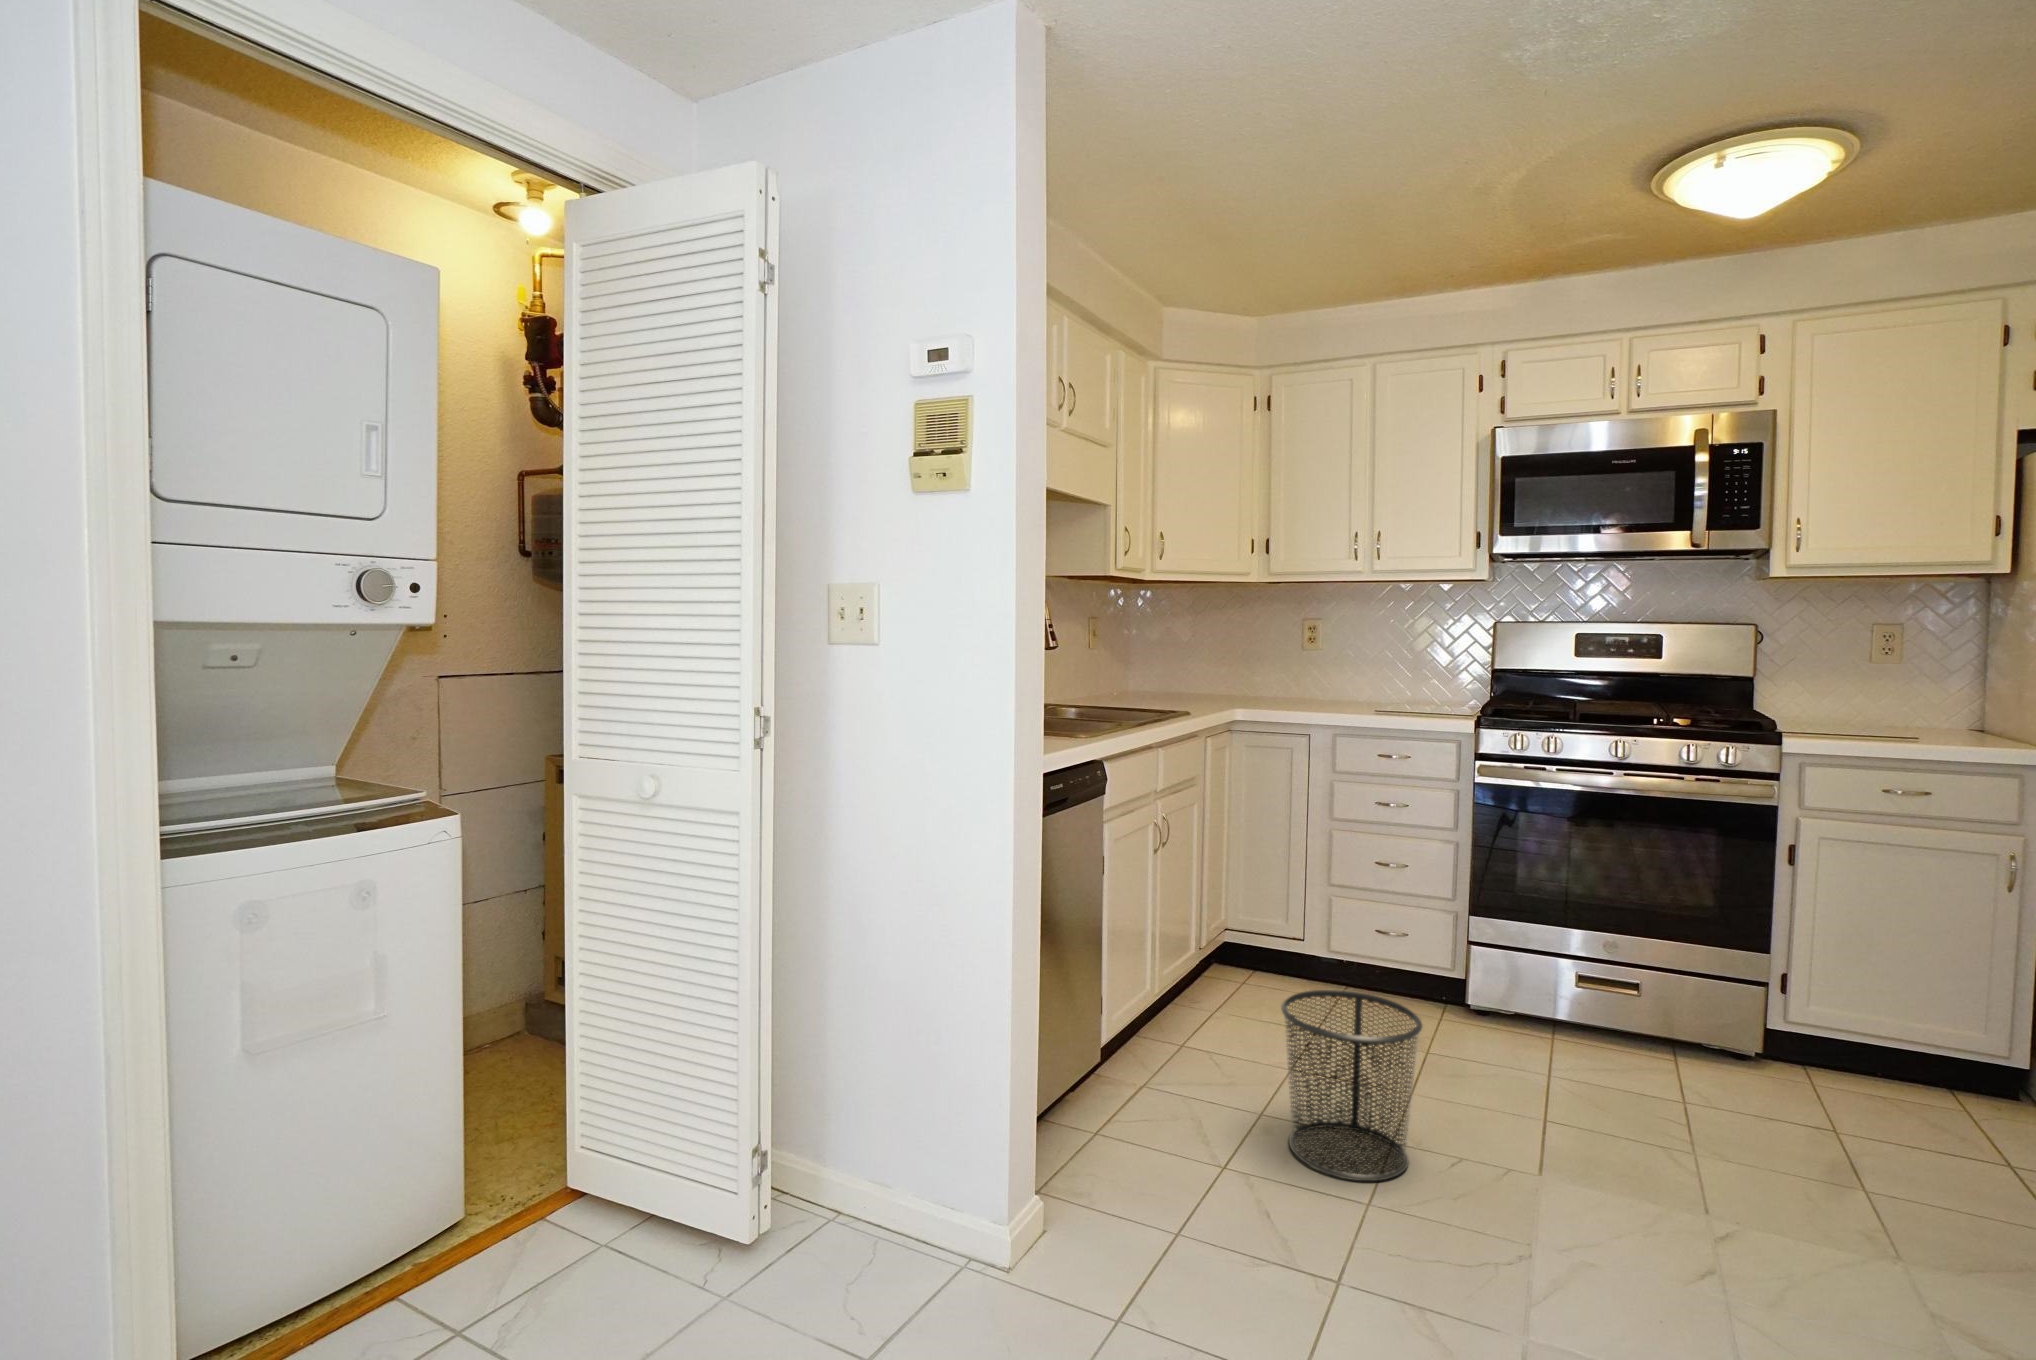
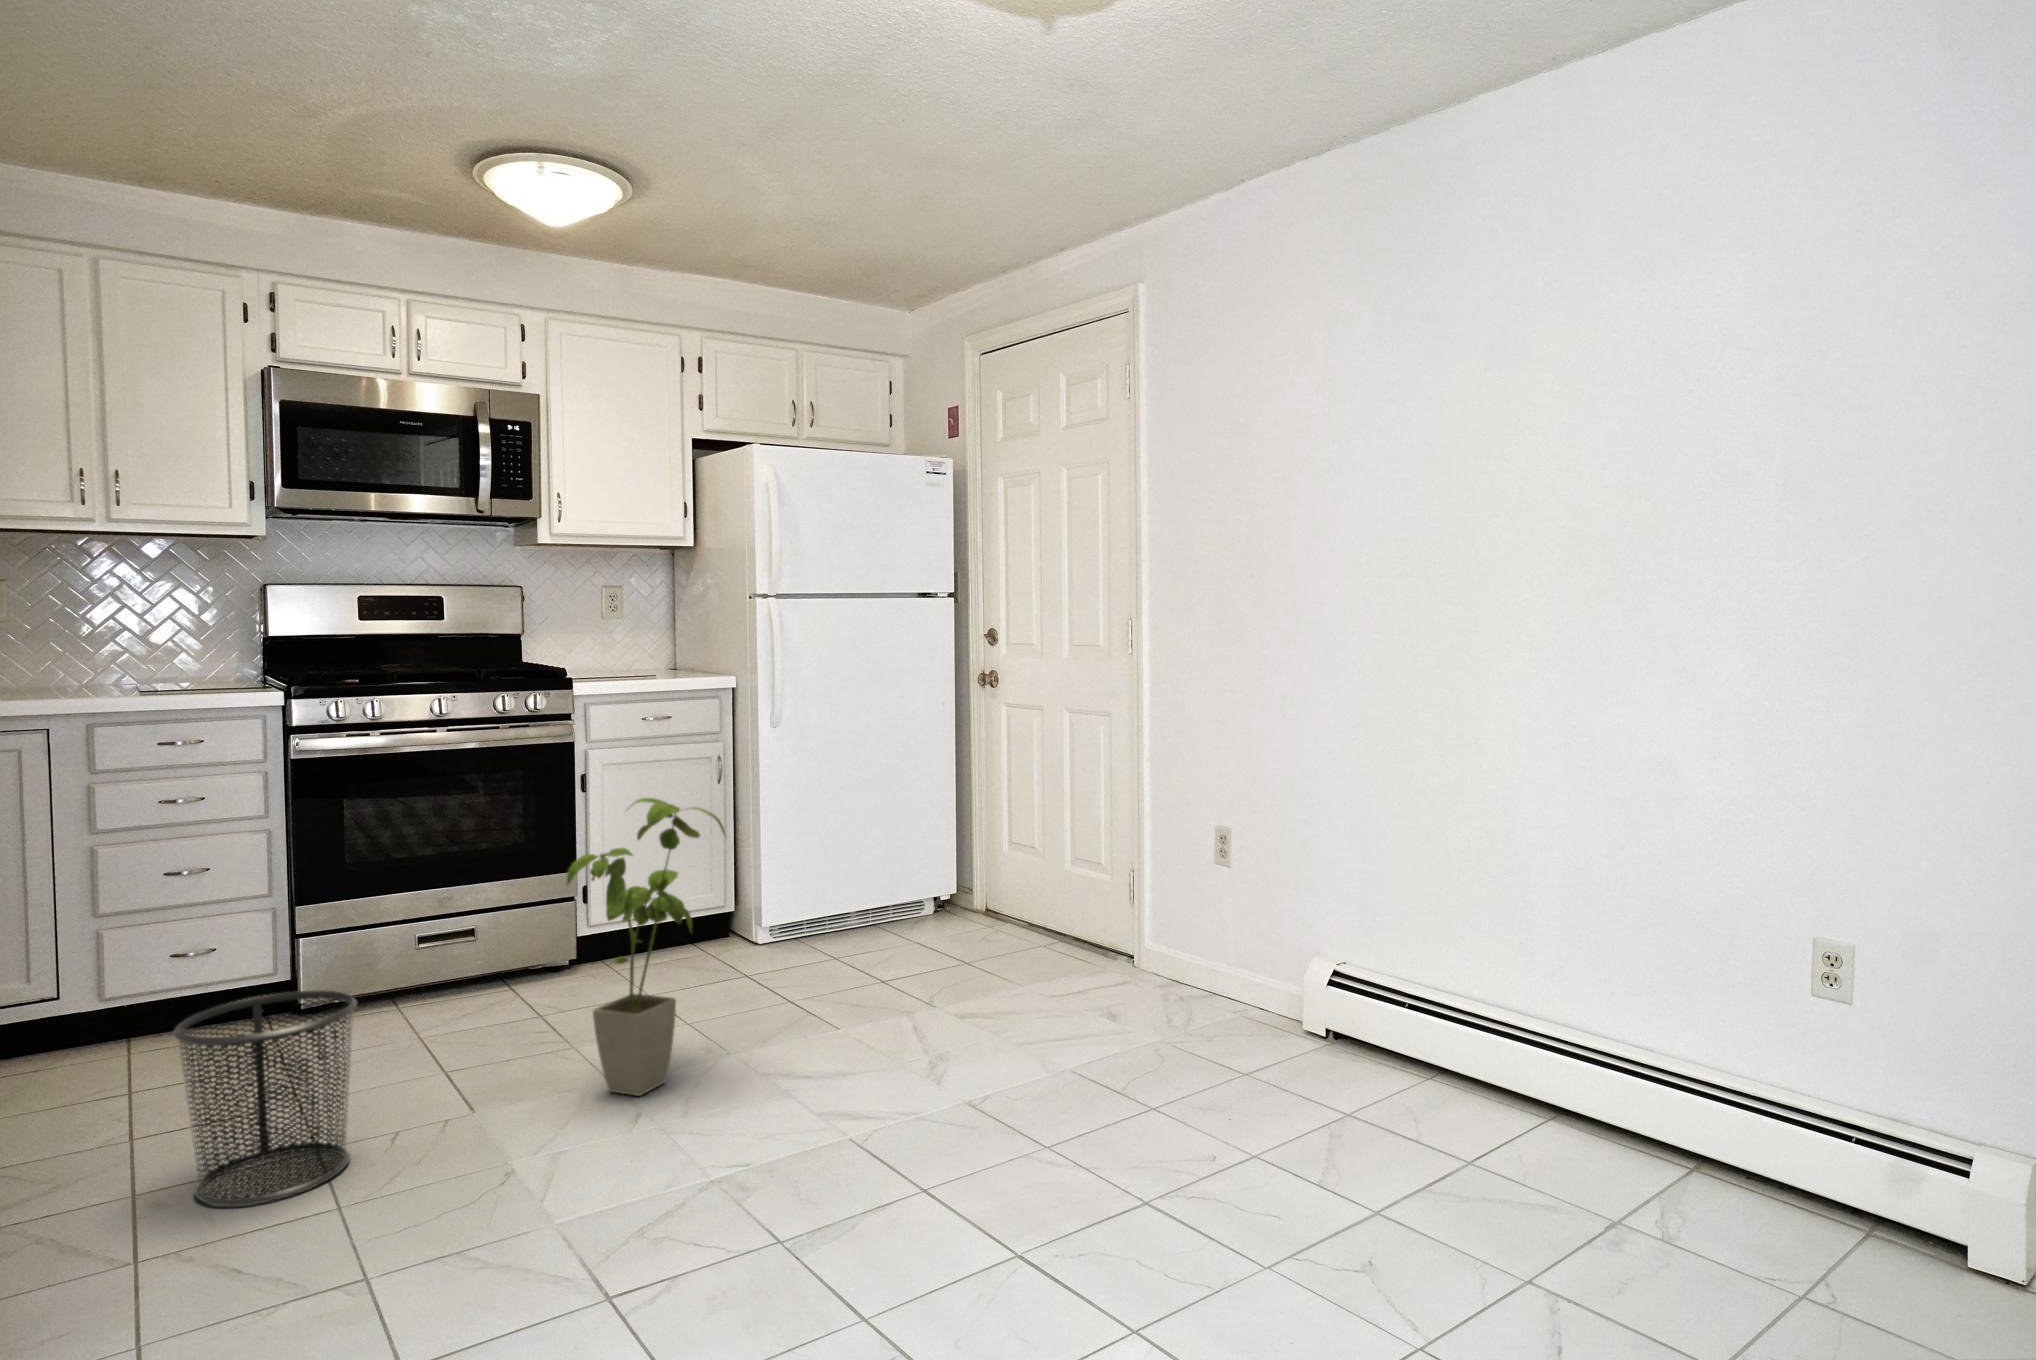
house plant: none [1645,912,1882,1268] -> present [567,798,725,1096]

